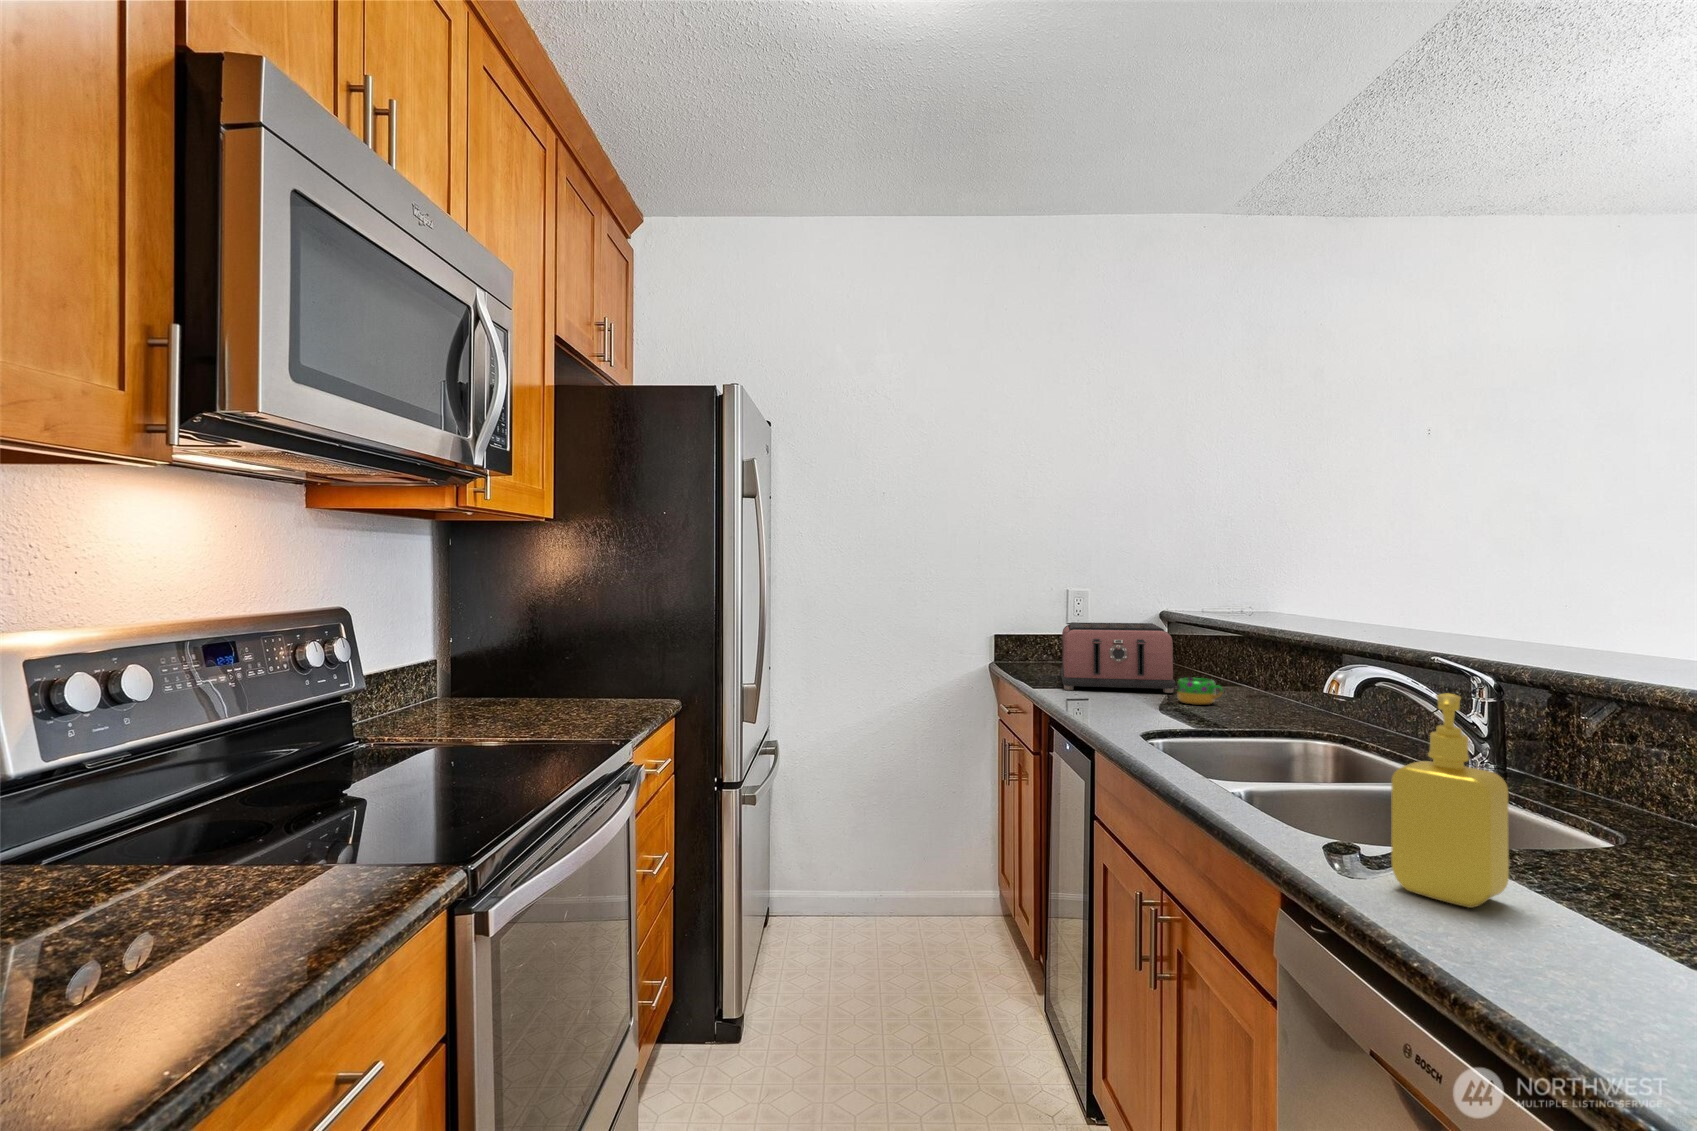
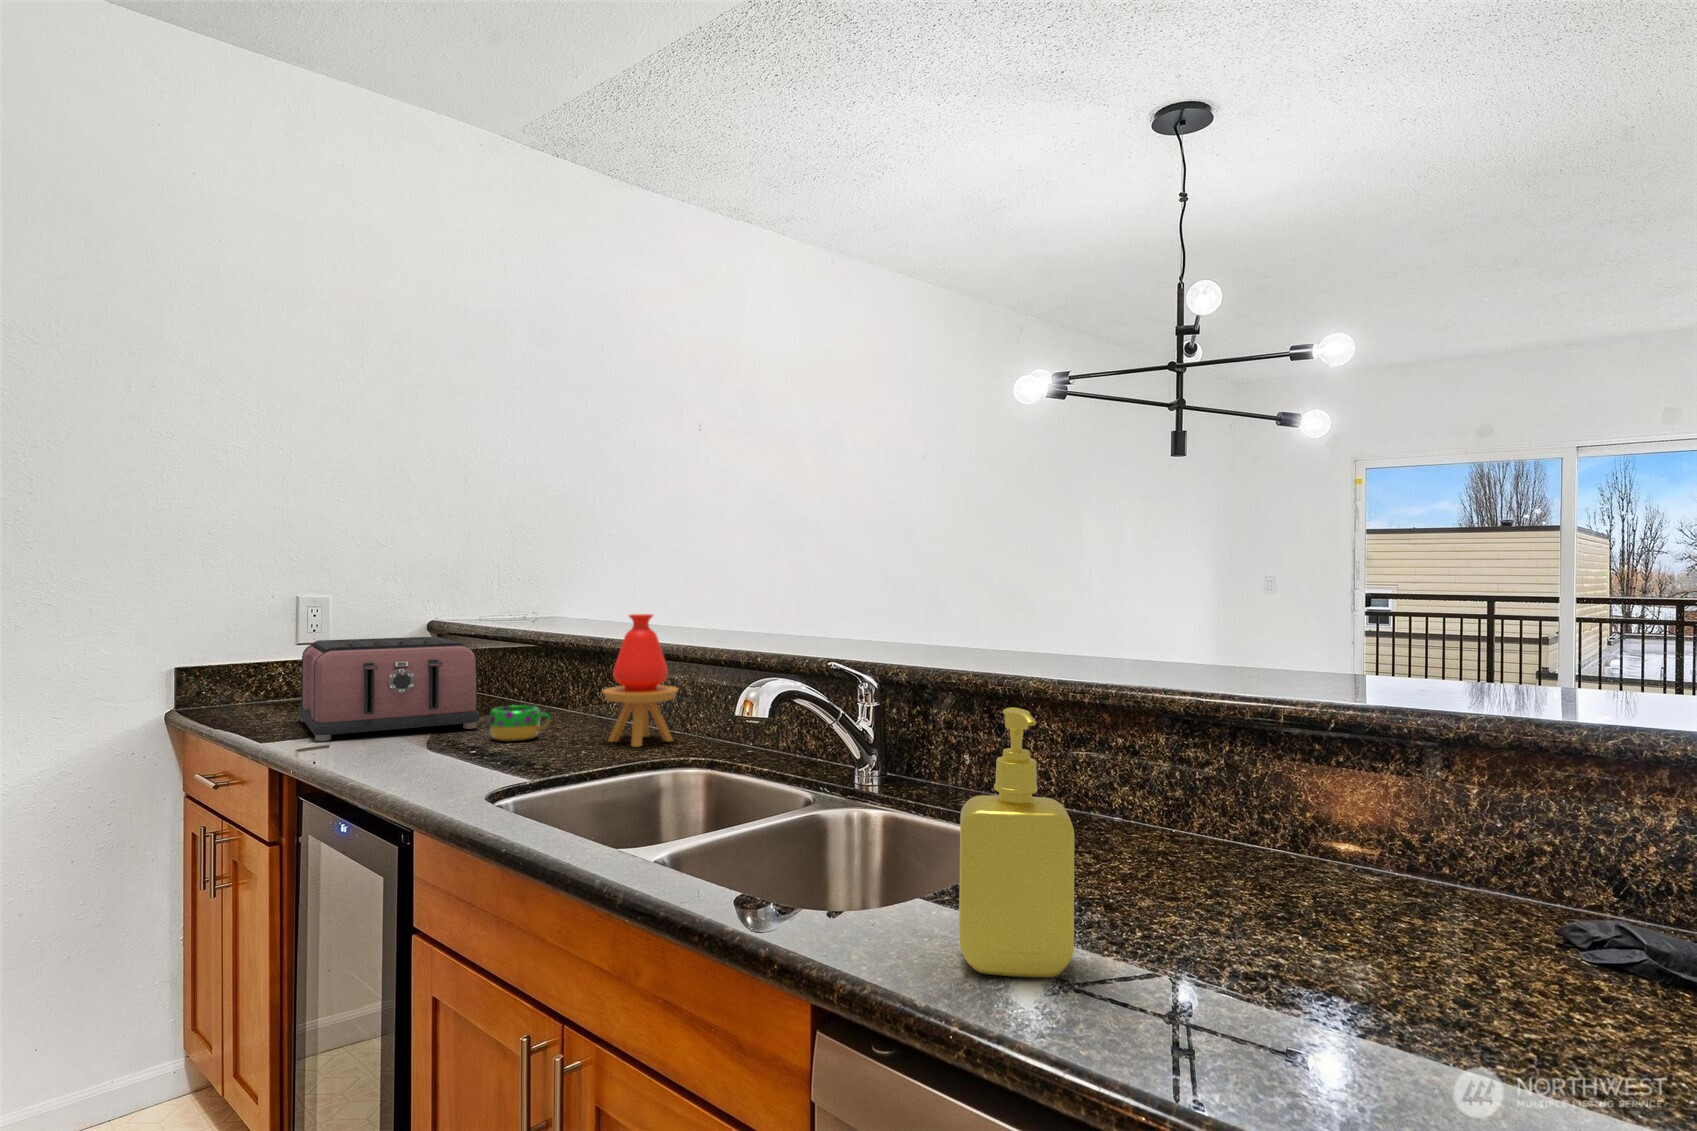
vase: none [1262,611,1331,720] -> present [602,614,678,747]

